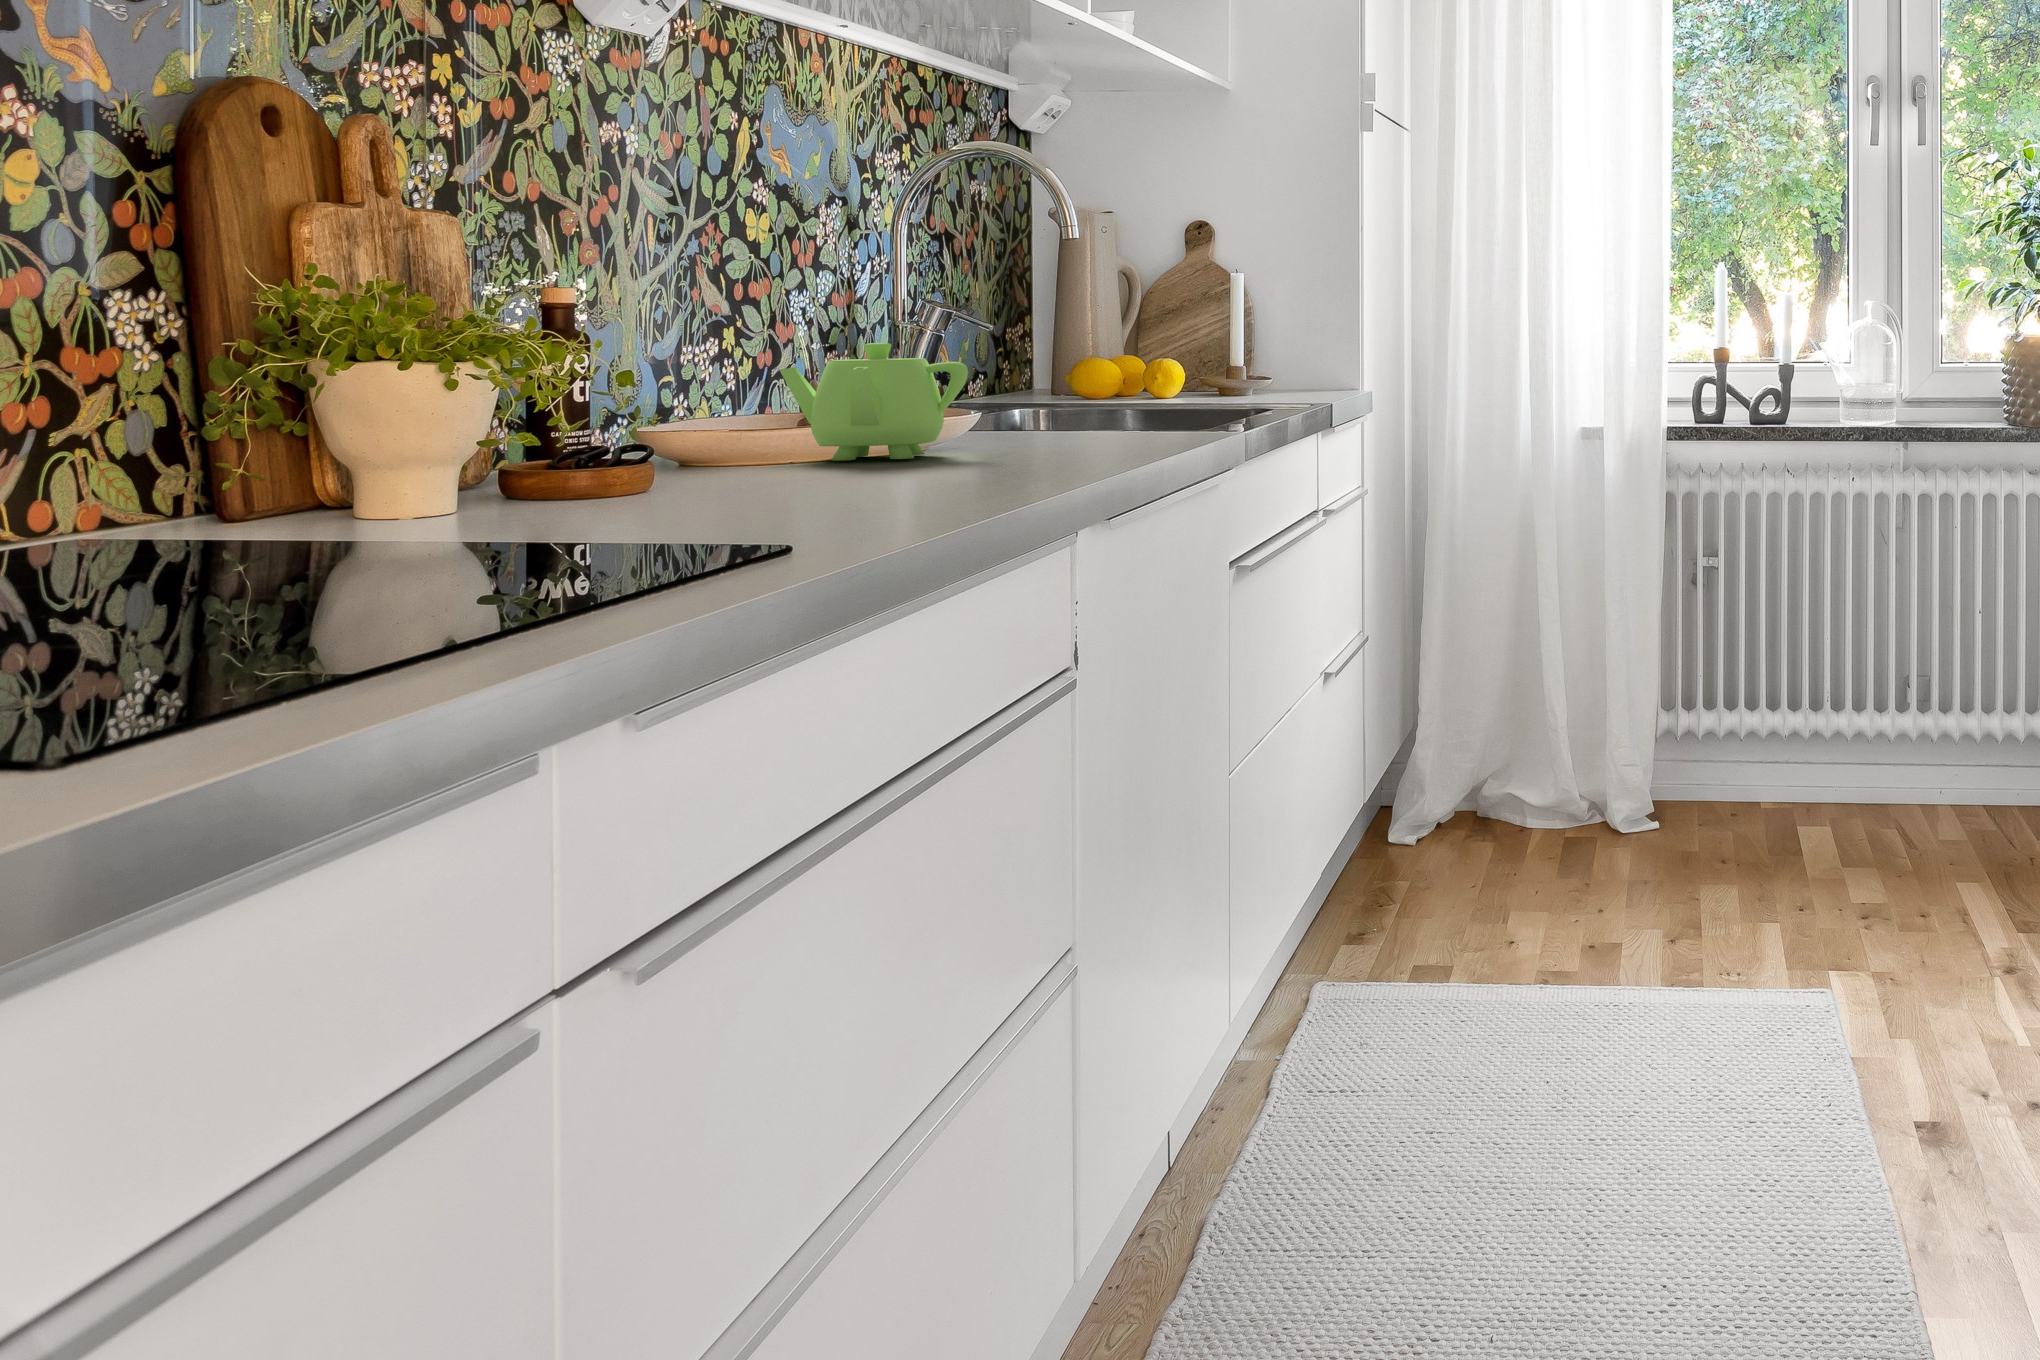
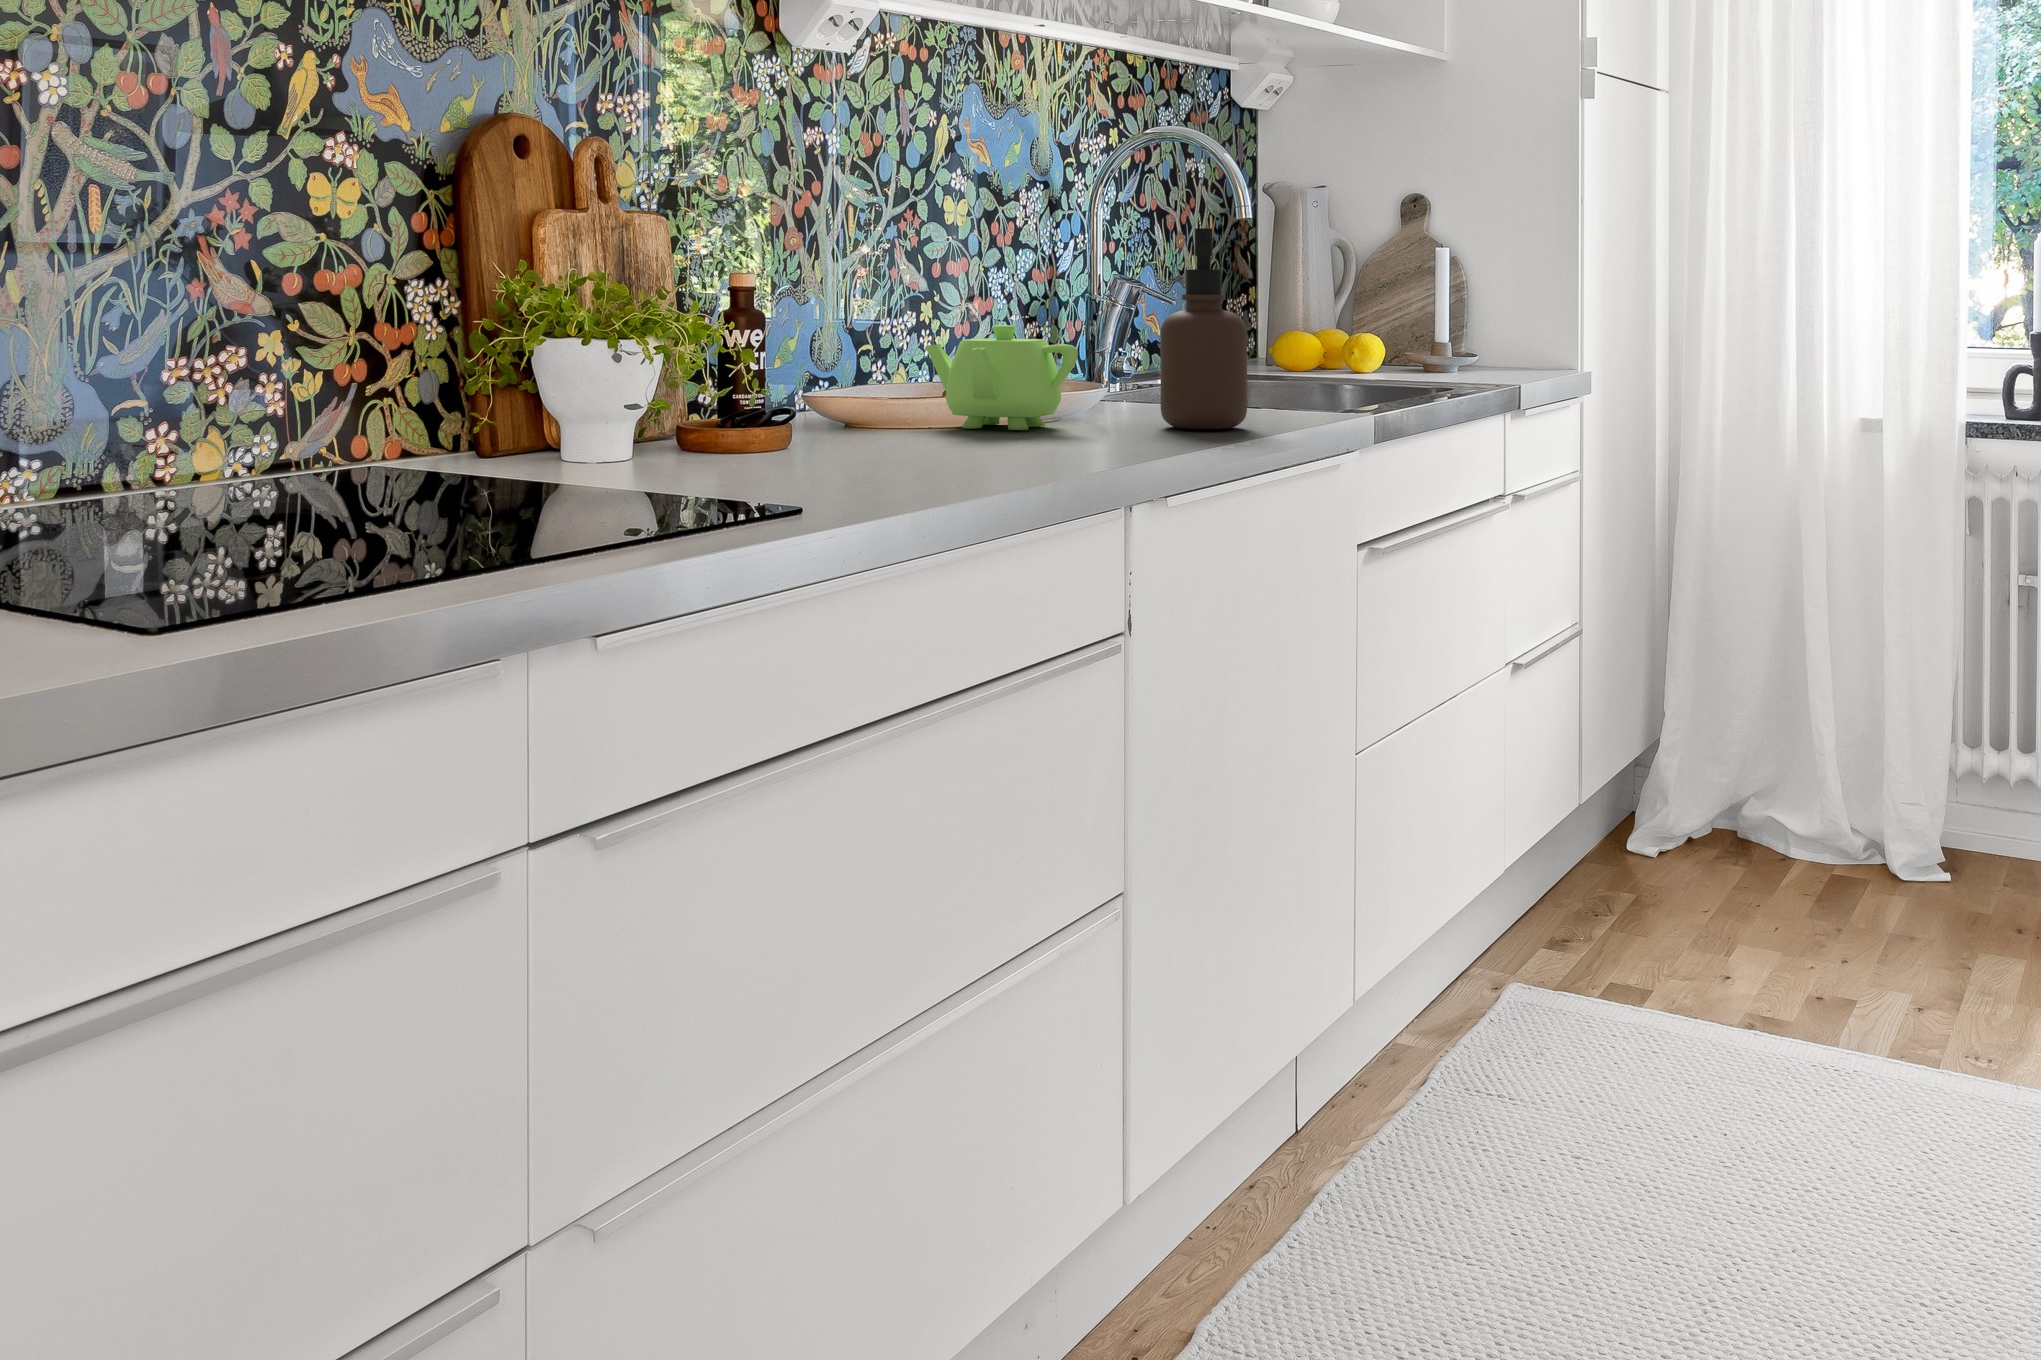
soap dispenser: none [1052,235,1148,449] -> present [1160,228,1247,429]

